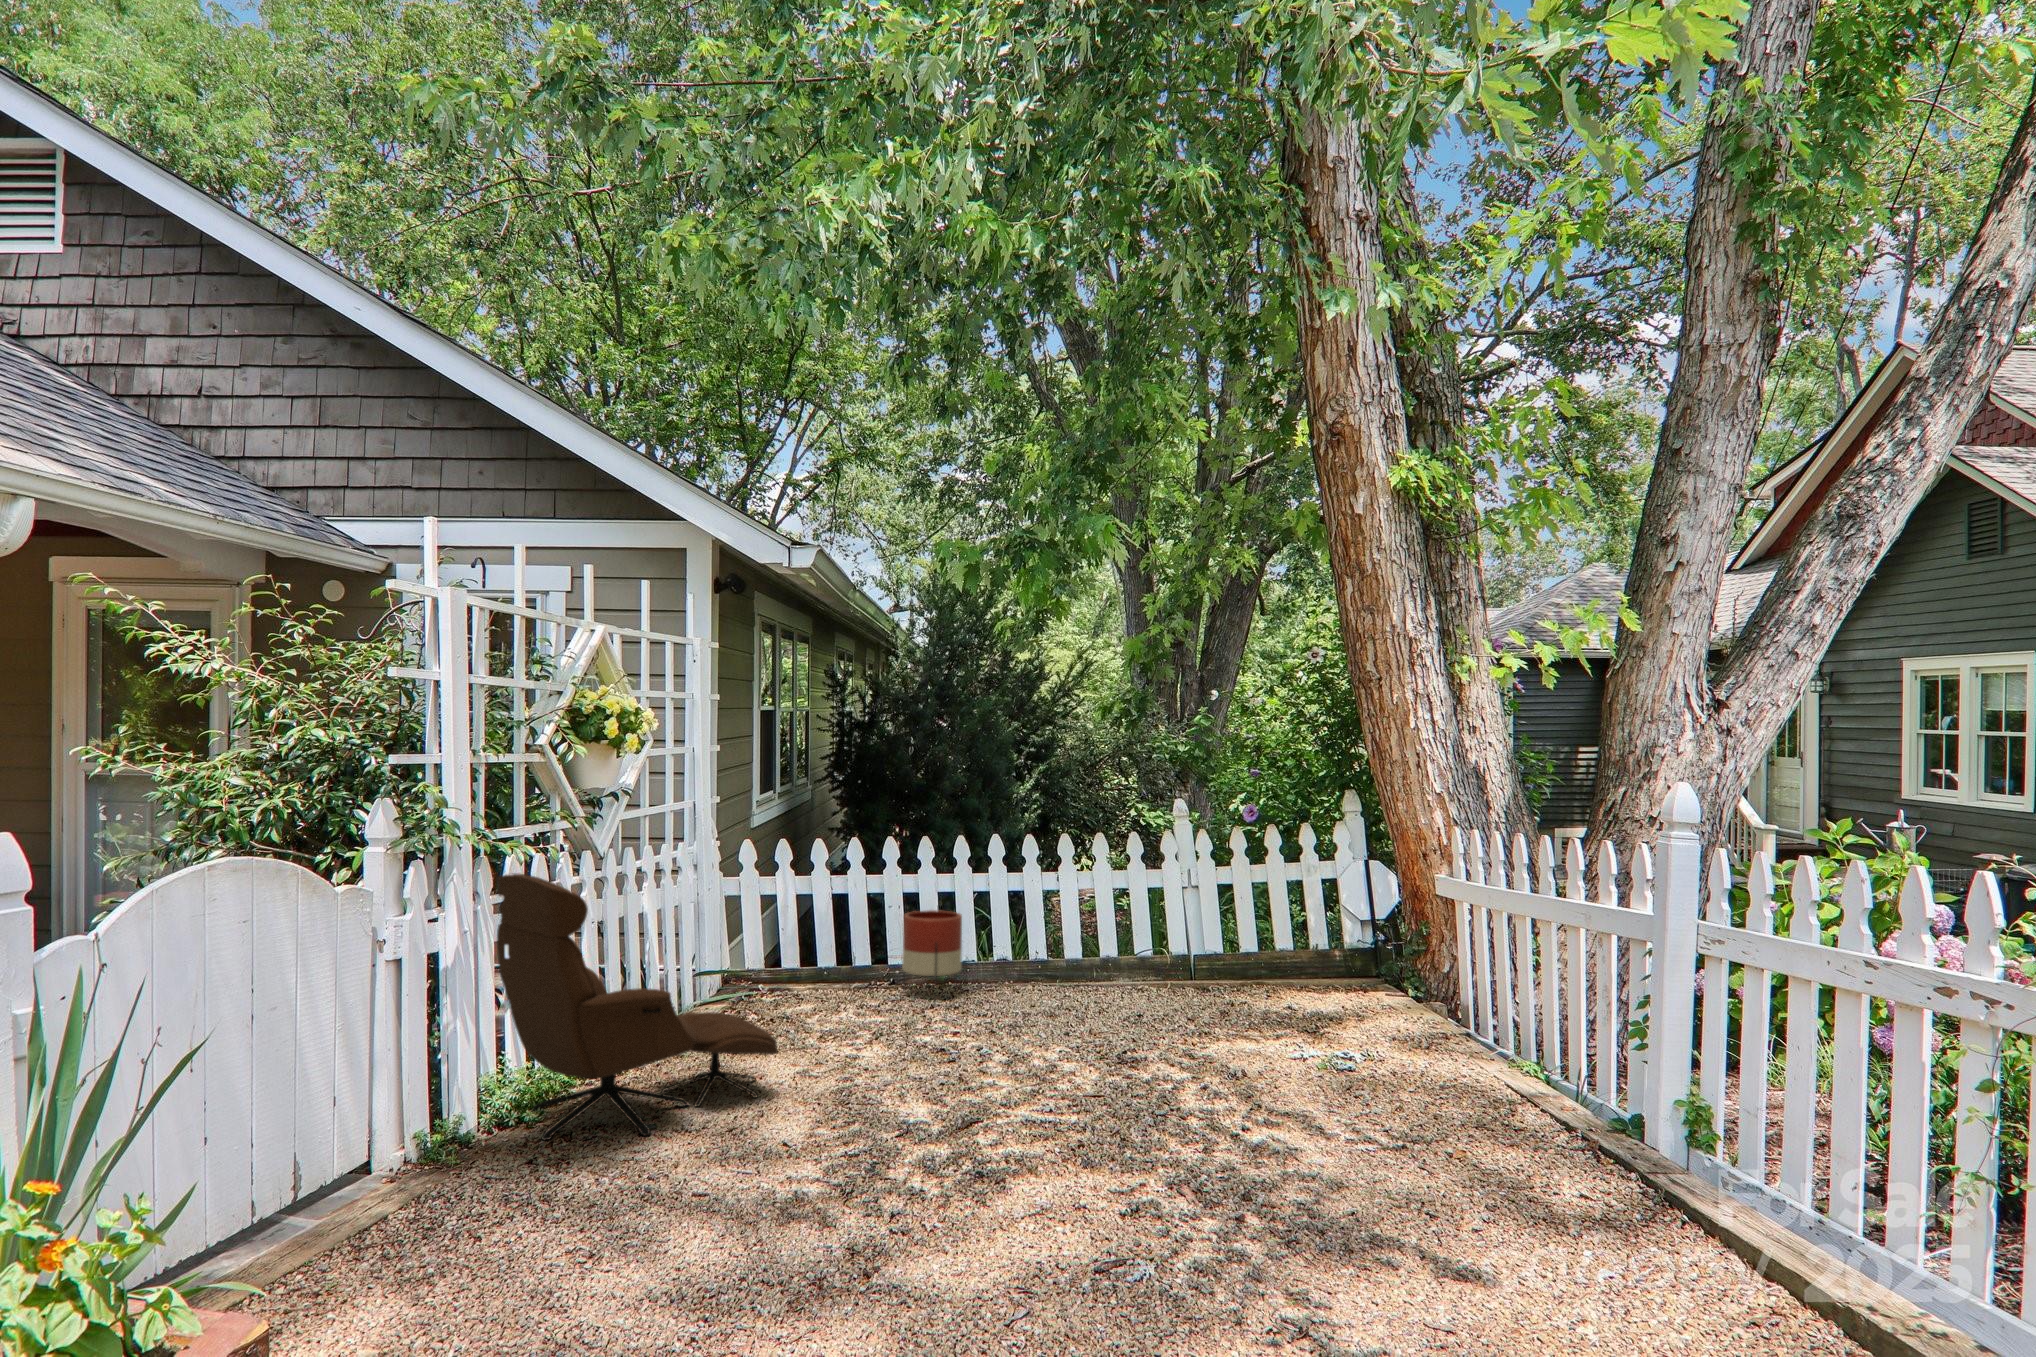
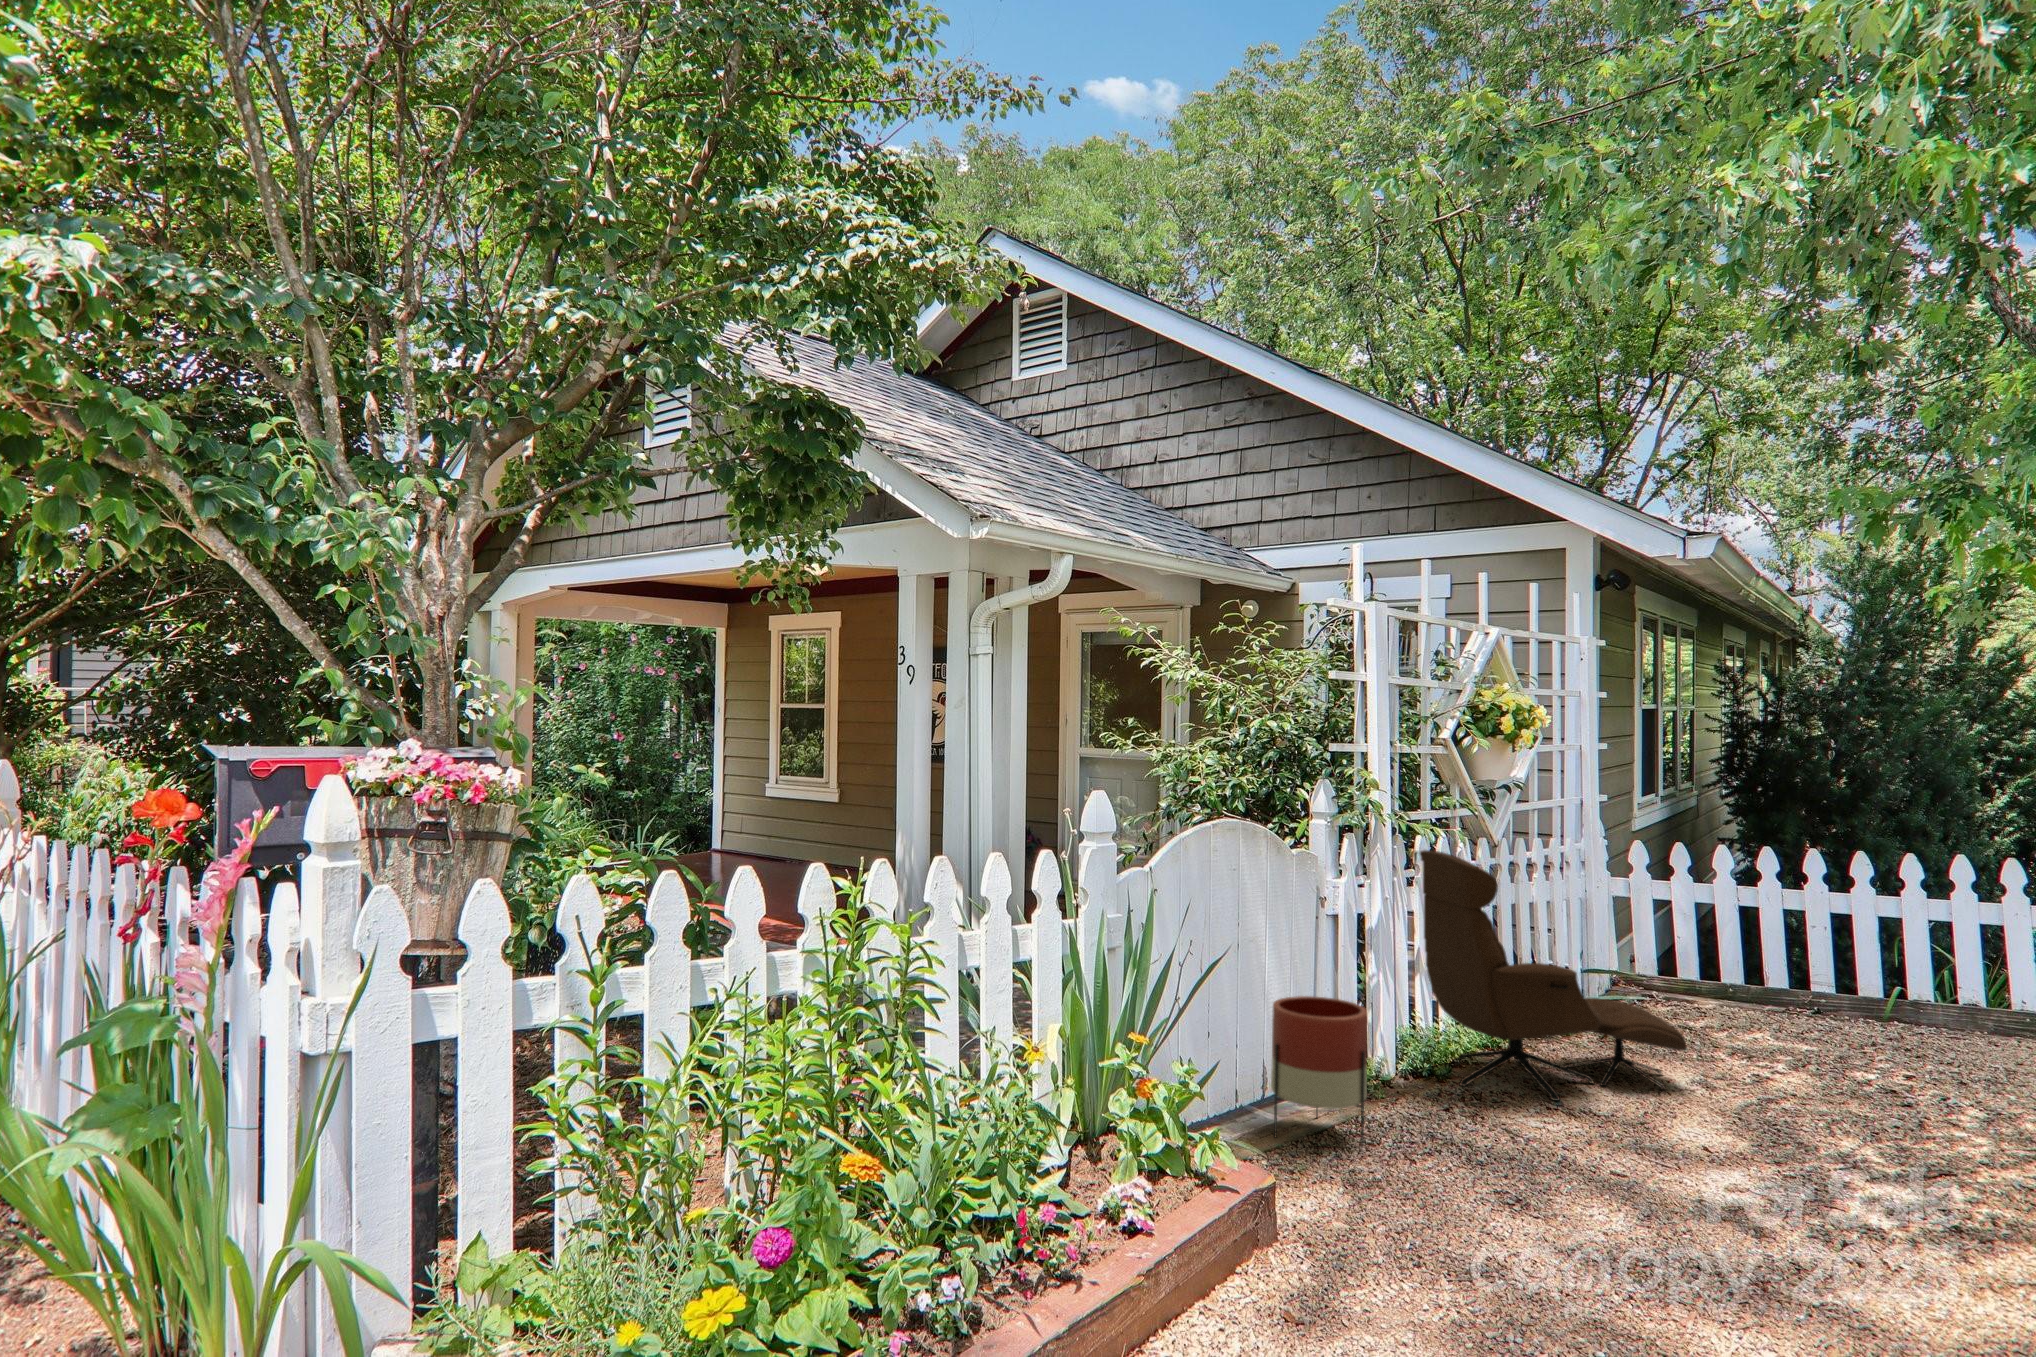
planter: present [902,910,962,991] -> present [1271,996,1367,1145]

